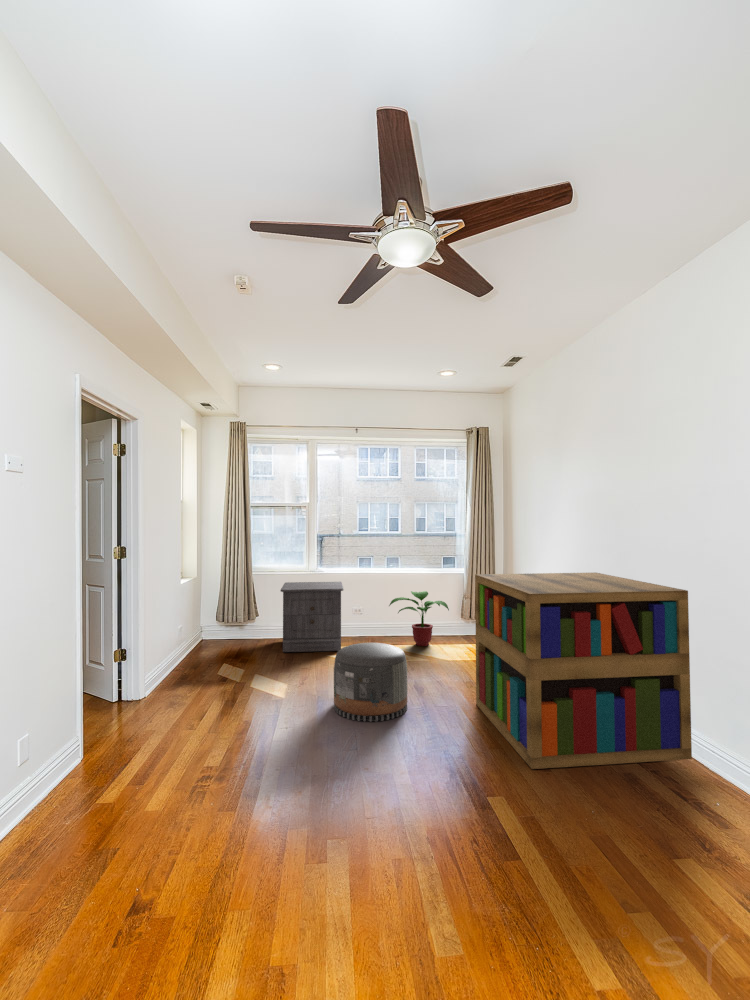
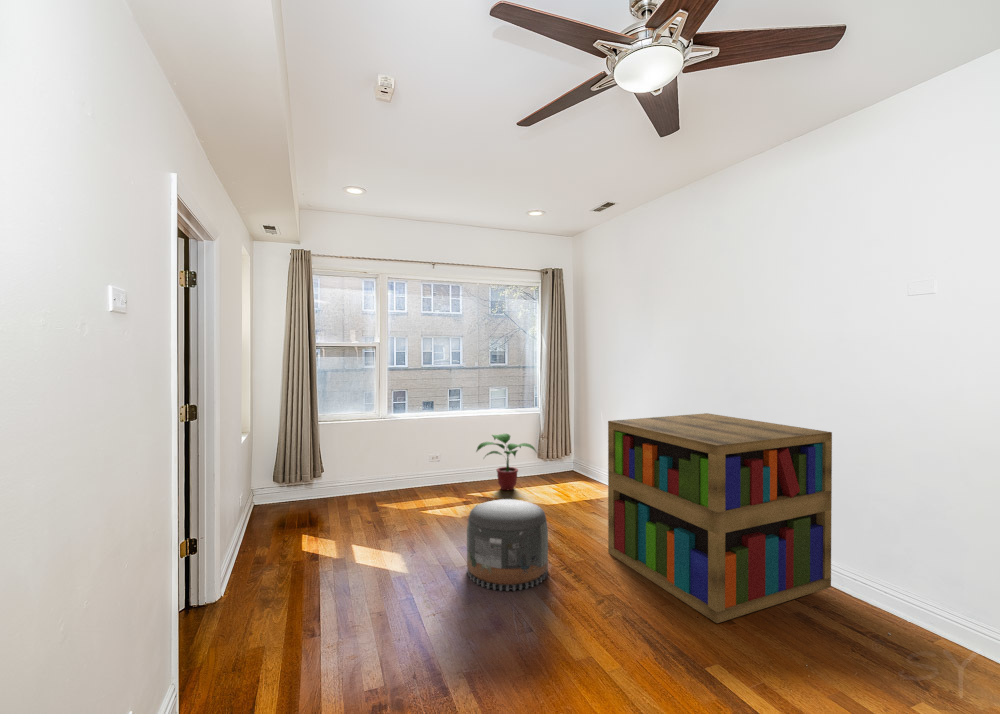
nightstand: present [280,582,344,652] -> none [356,428,432,512]

